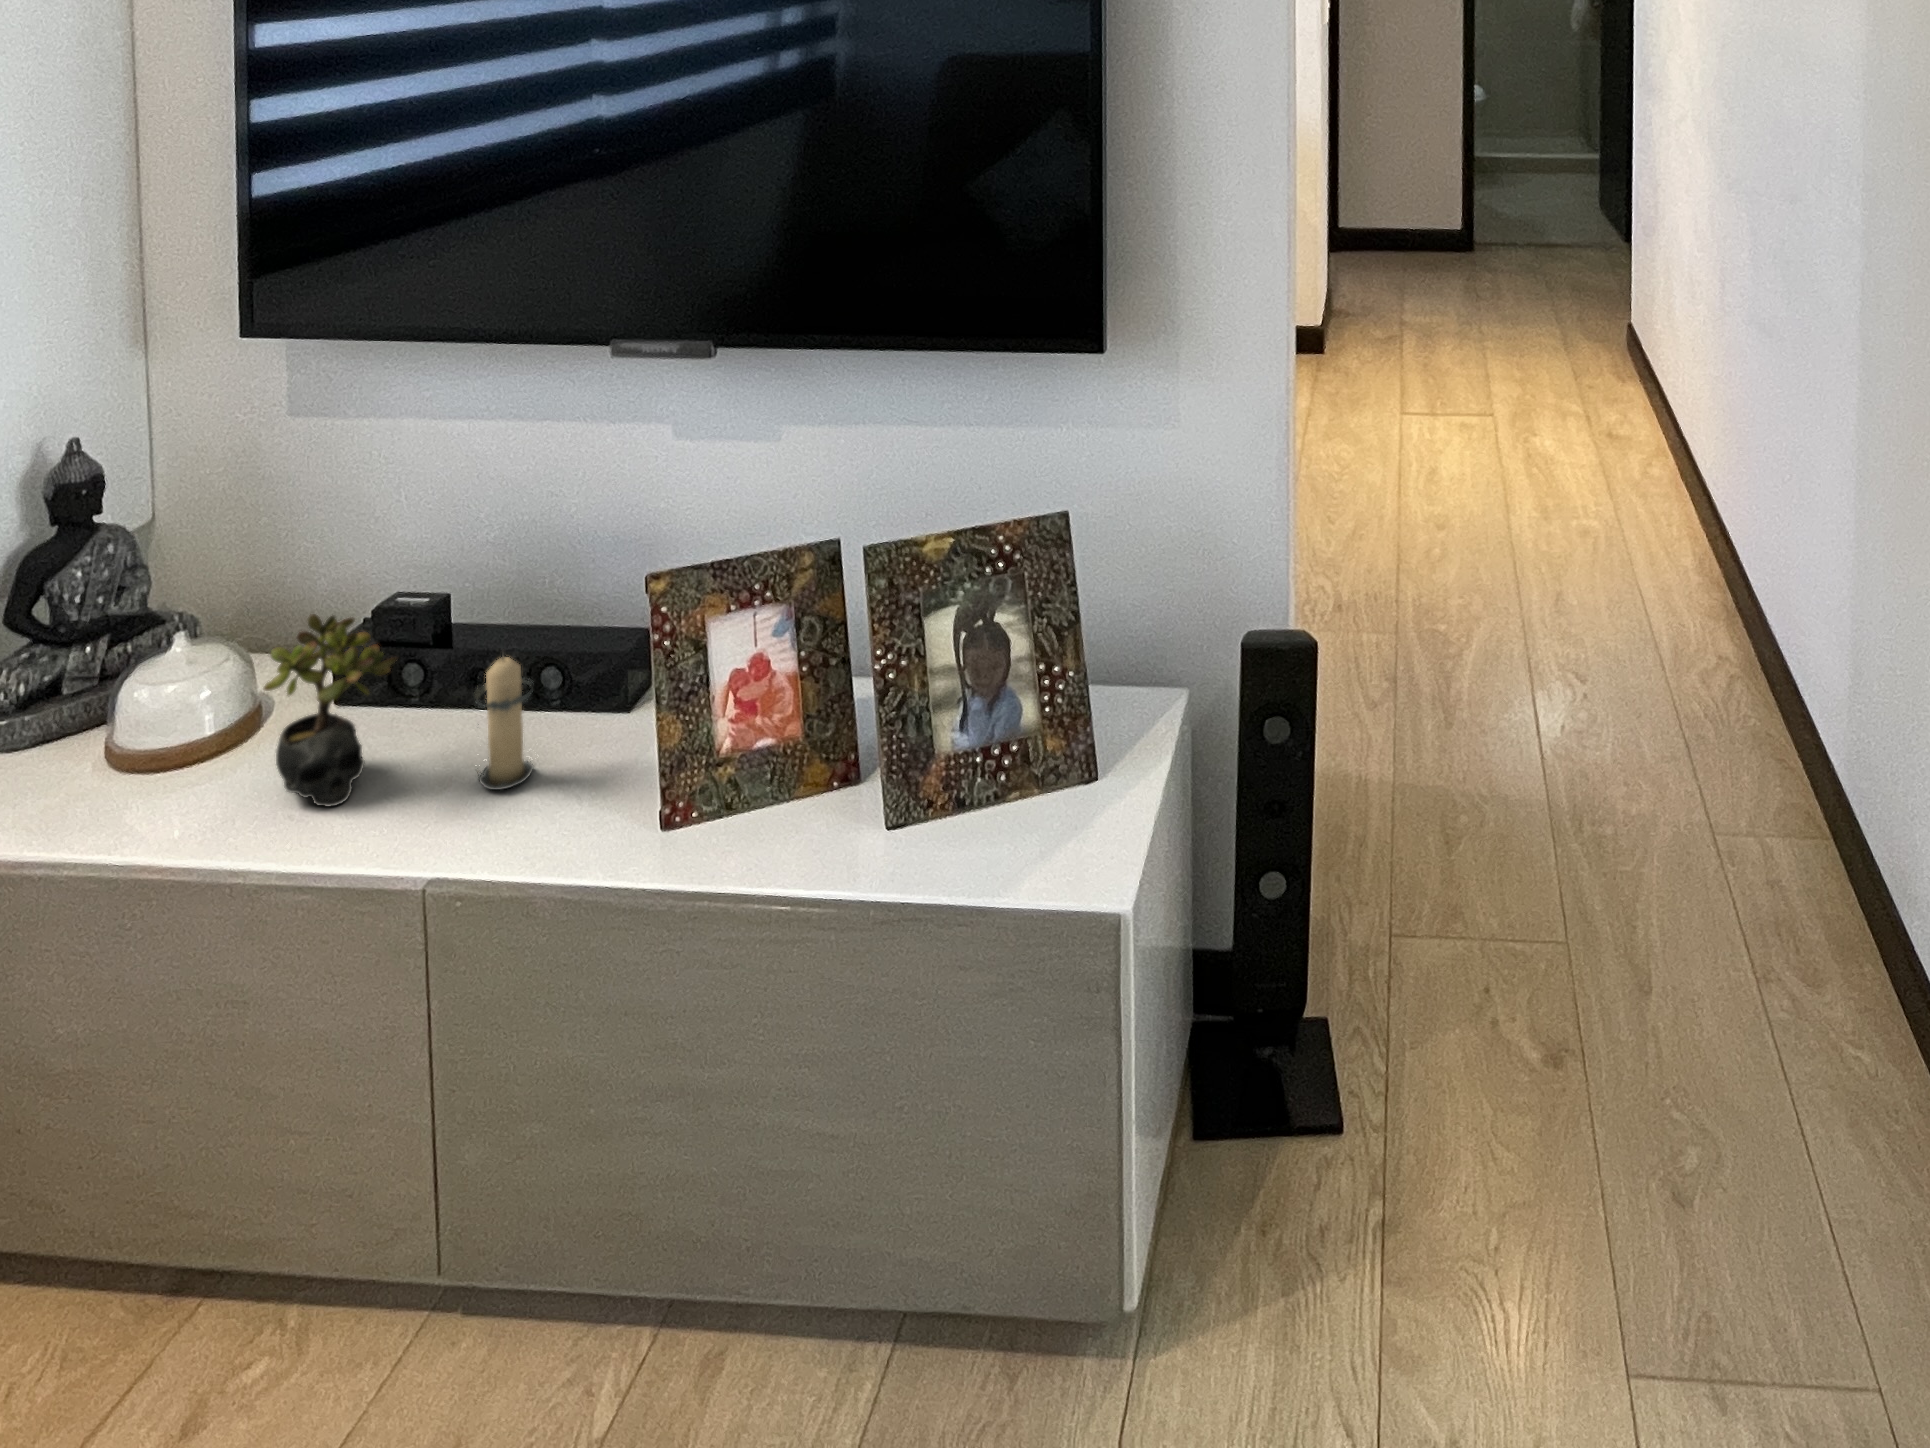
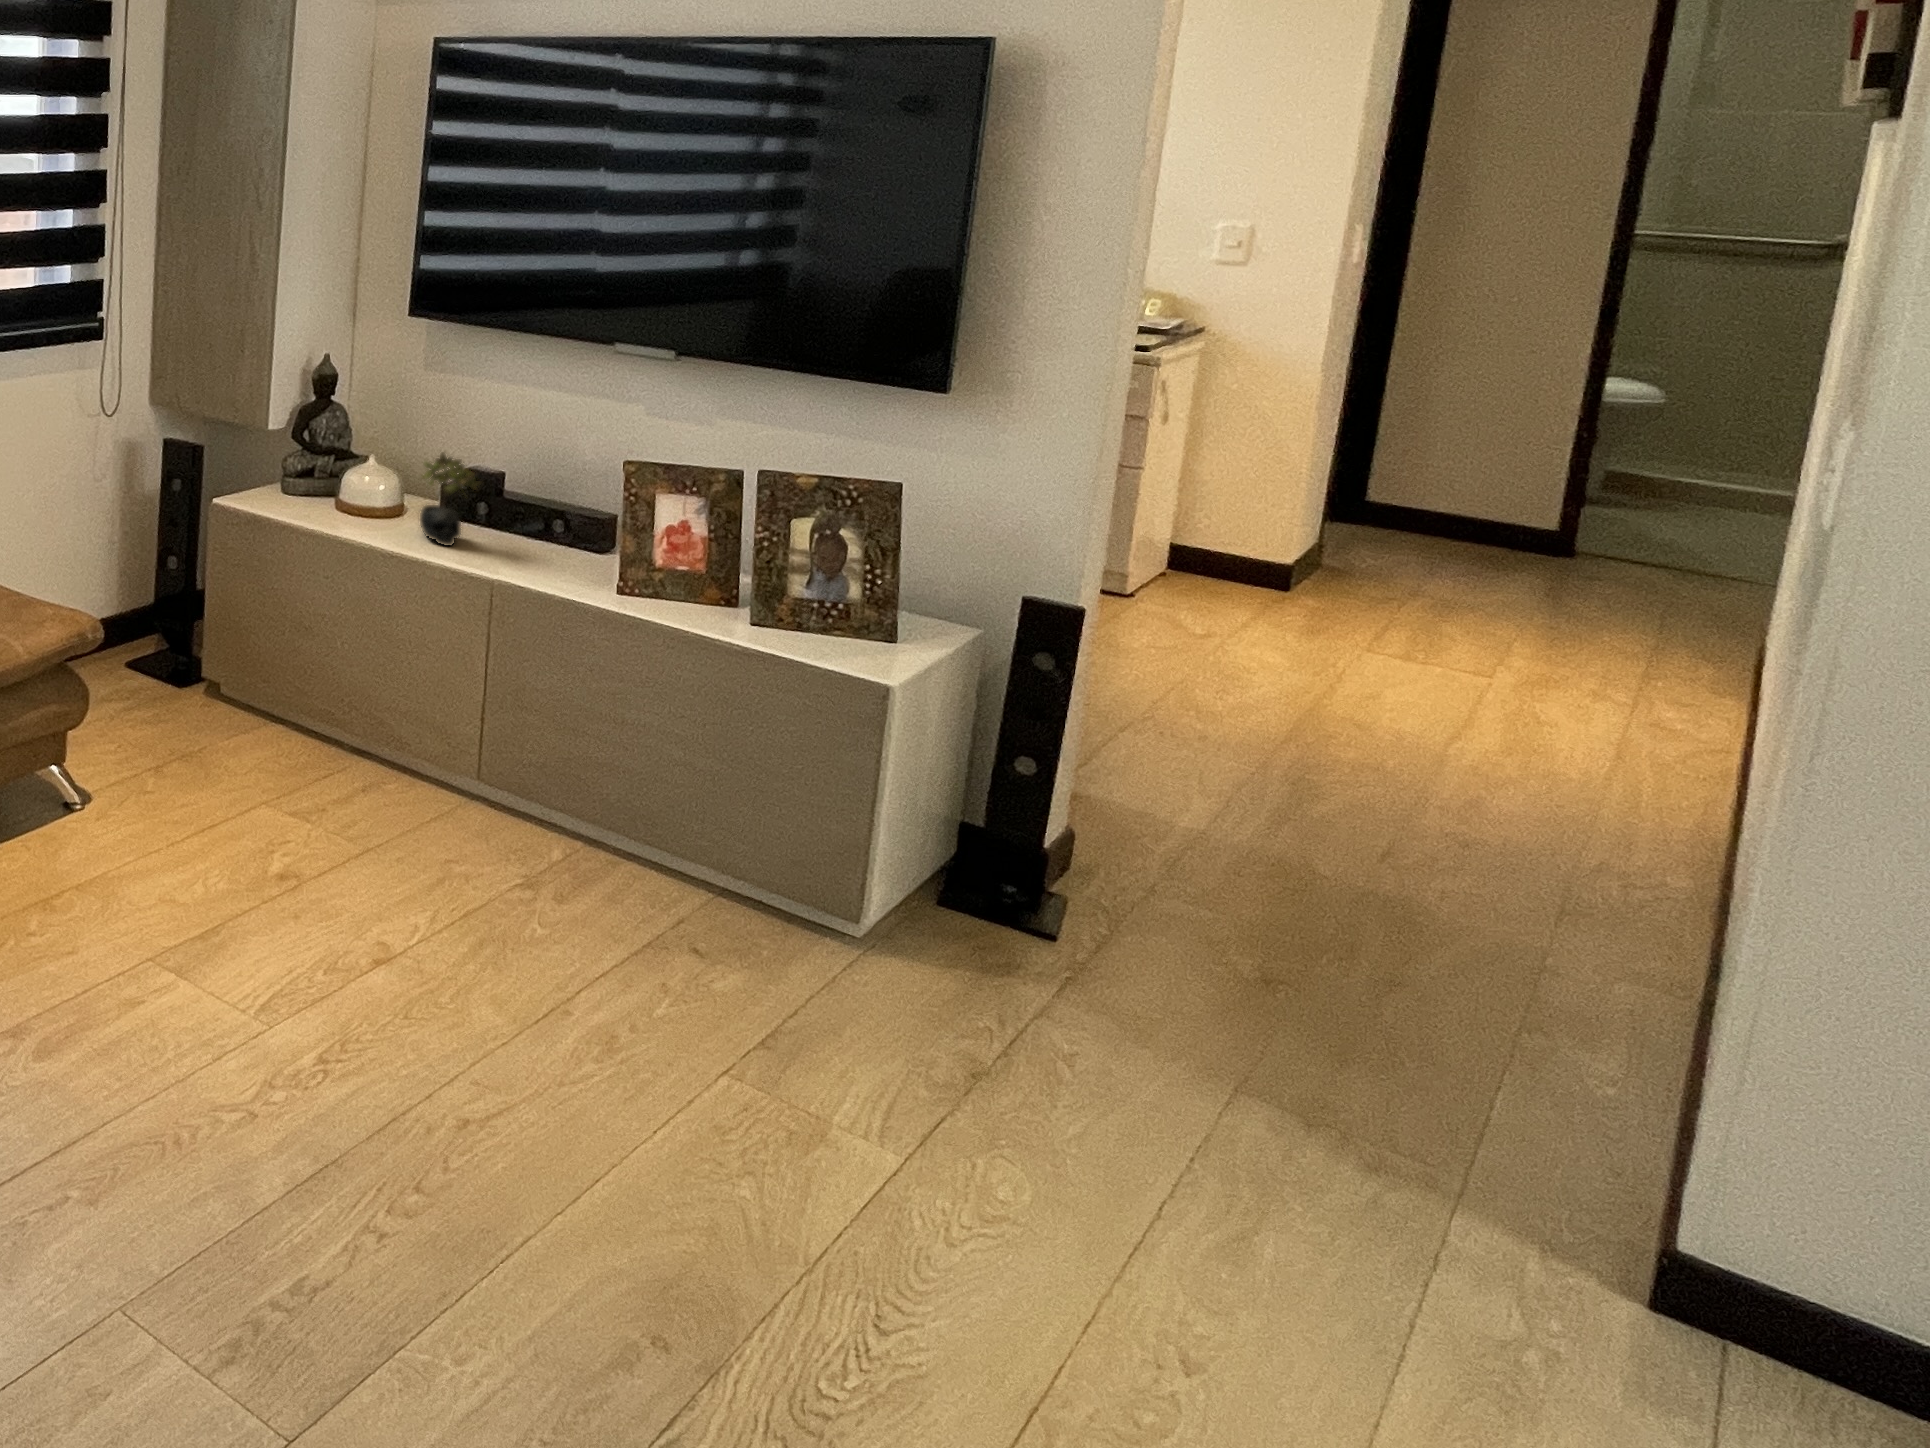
candle: present [473,656,534,790] -> none [514,488,555,563]

